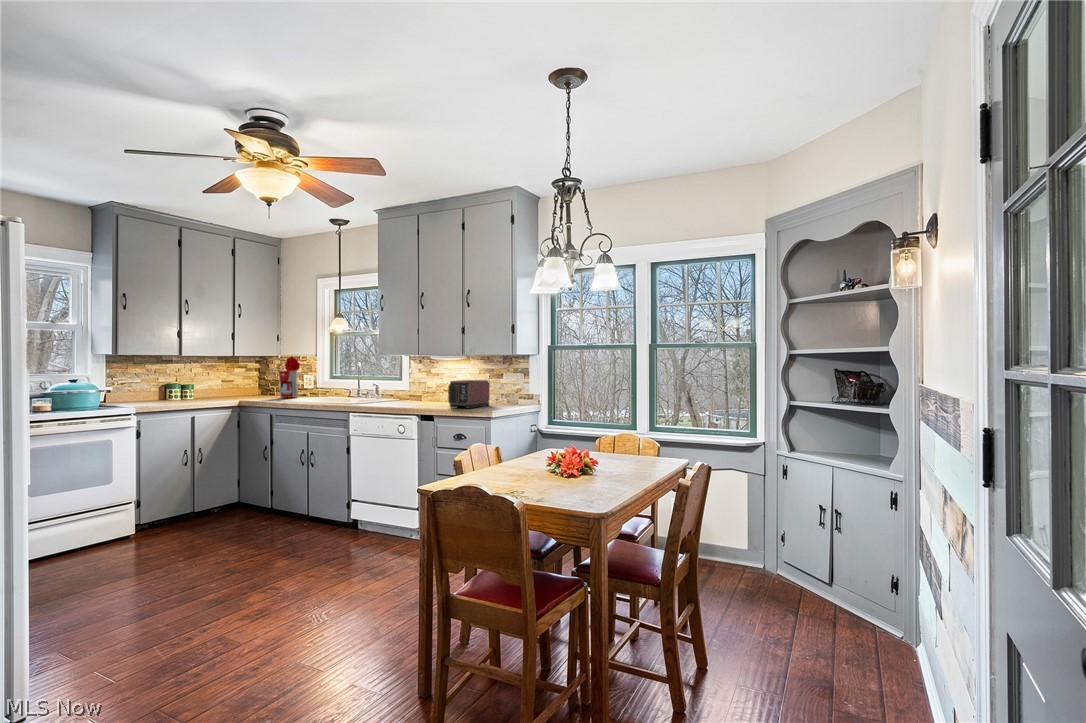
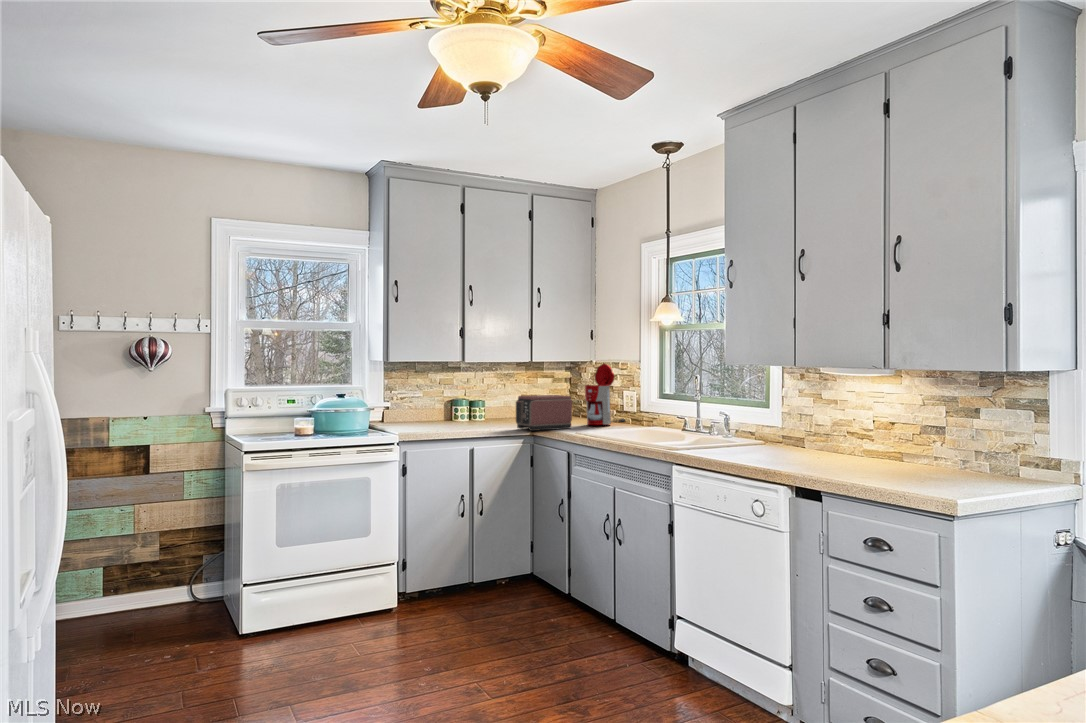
toaster: present [448,380,490,408] -> present [516,395,572,431]

